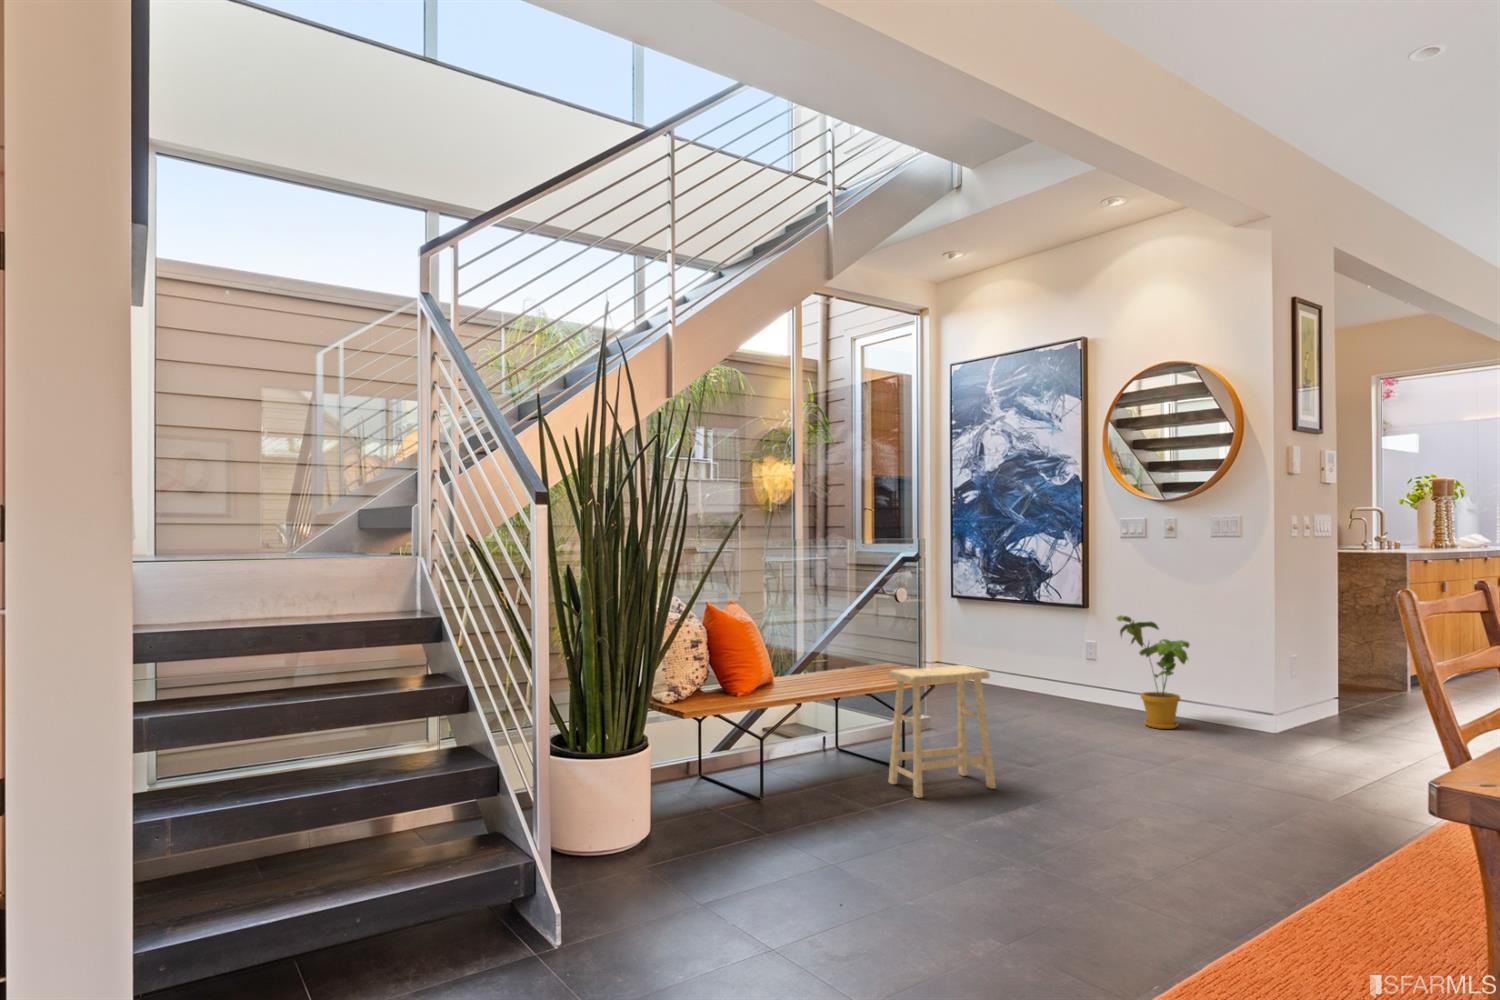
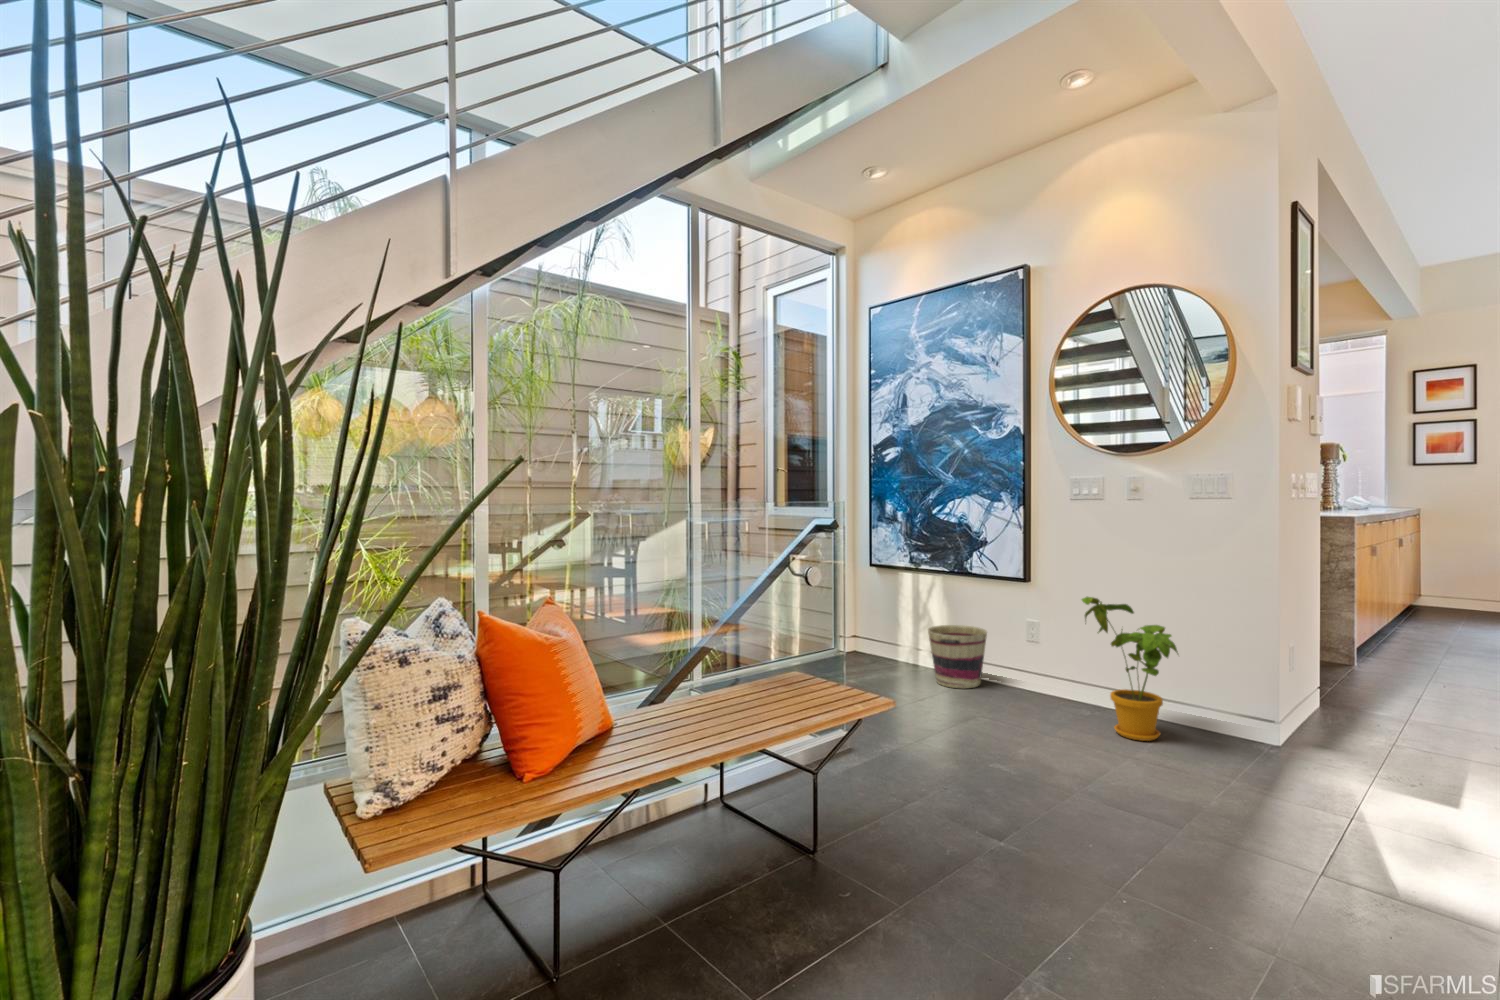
basket: none [1001,648,1052,700] -> present [928,625,987,688]
footstool: present [888,665,996,798] -> none [789,701,966,960]

